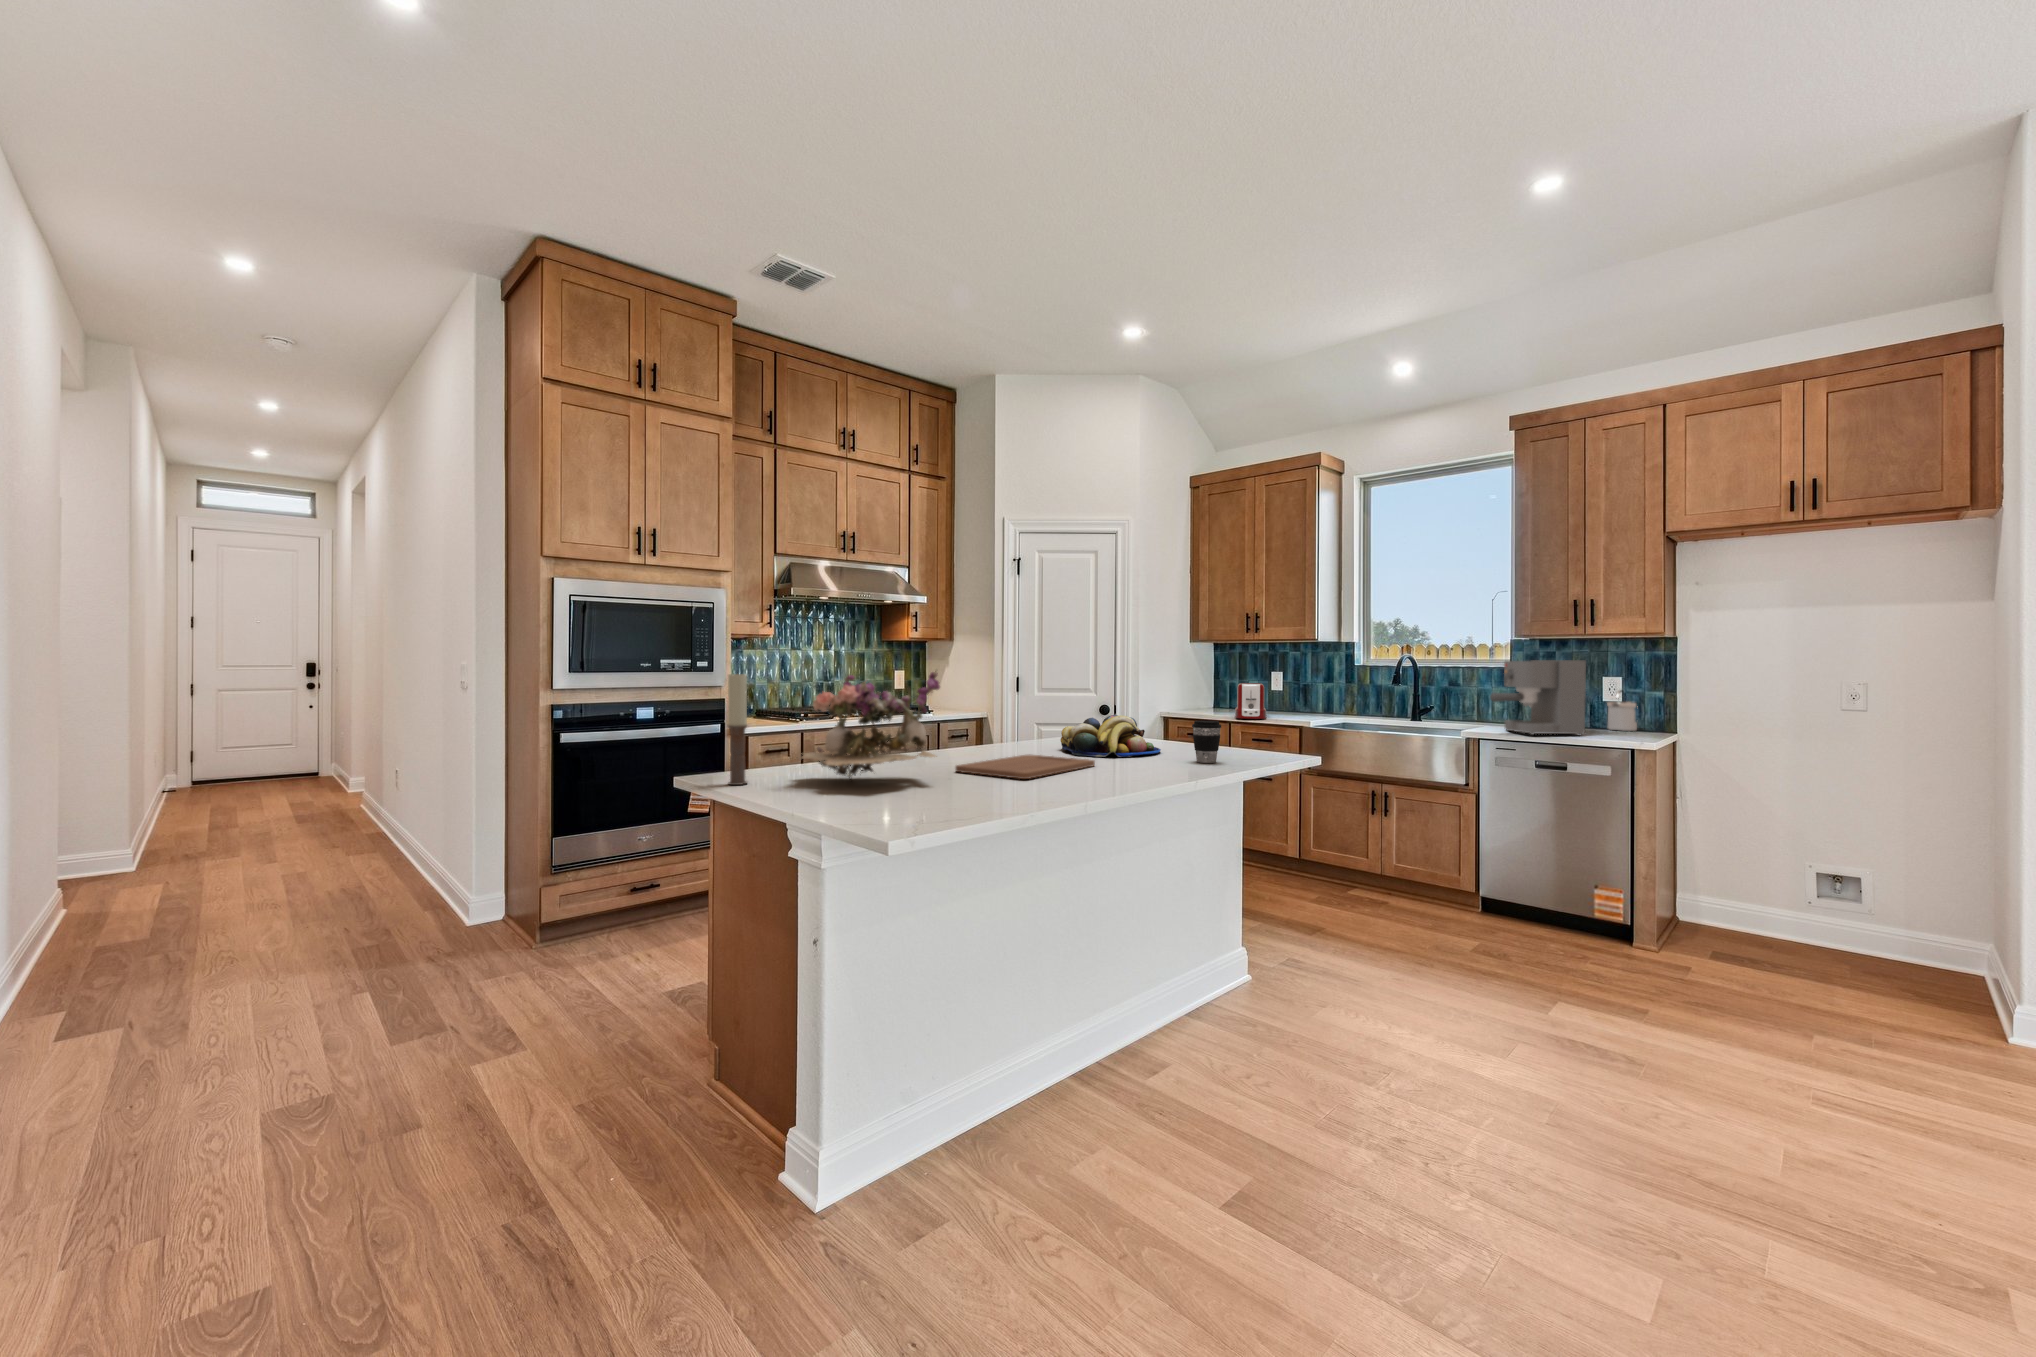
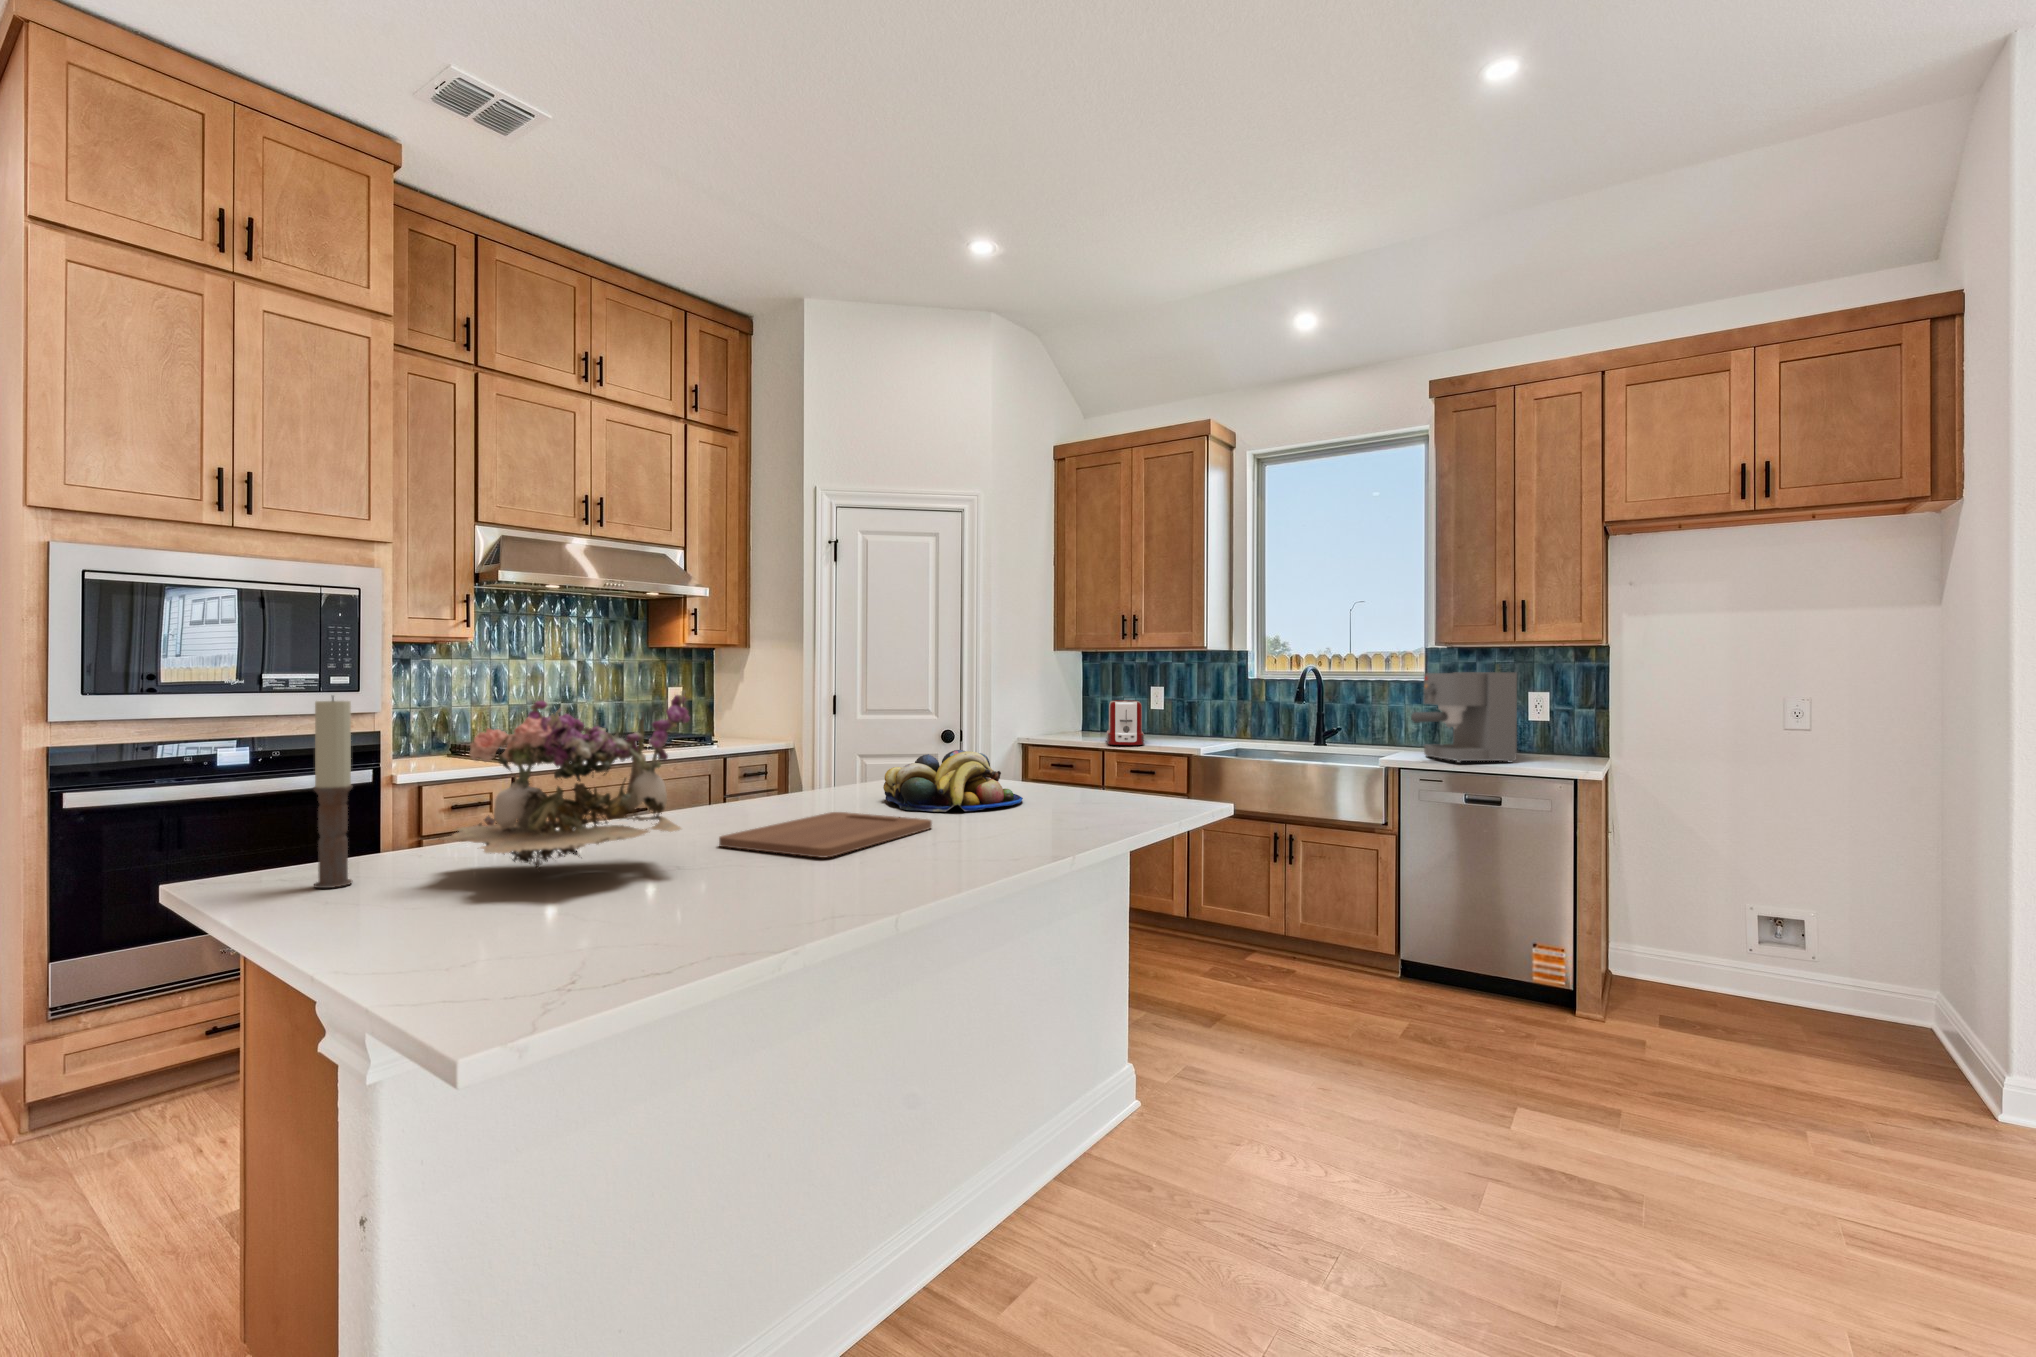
soap dispenser: present [1607,690,1638,731] -> none [1535,705,1570,755]
coffee cup: present [1192,720,1221,763] -> none [1067,758,1107,818]

